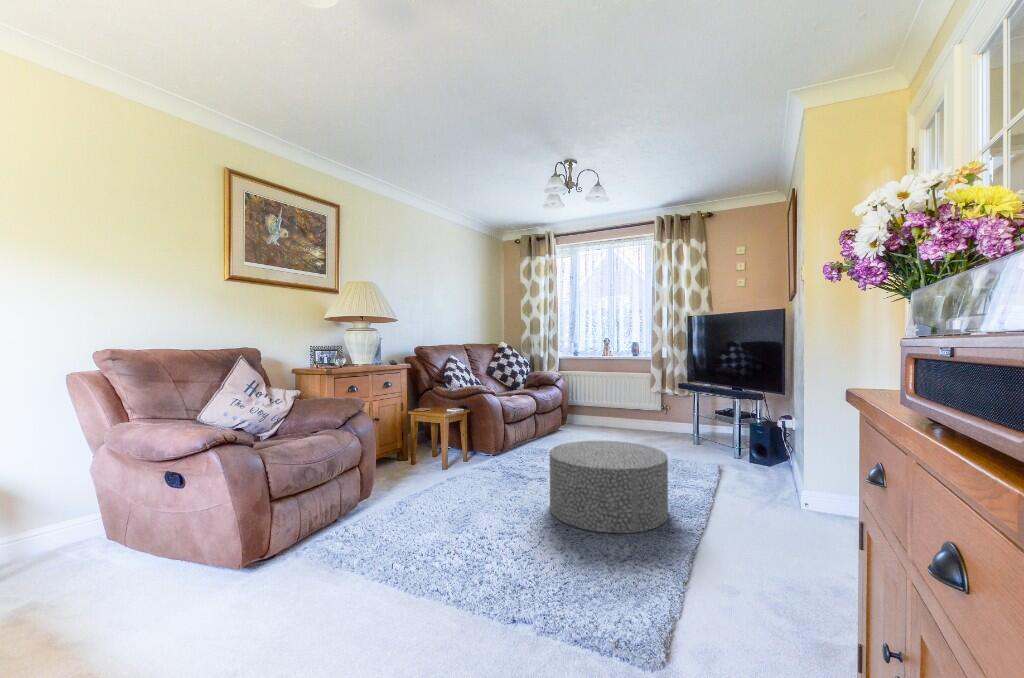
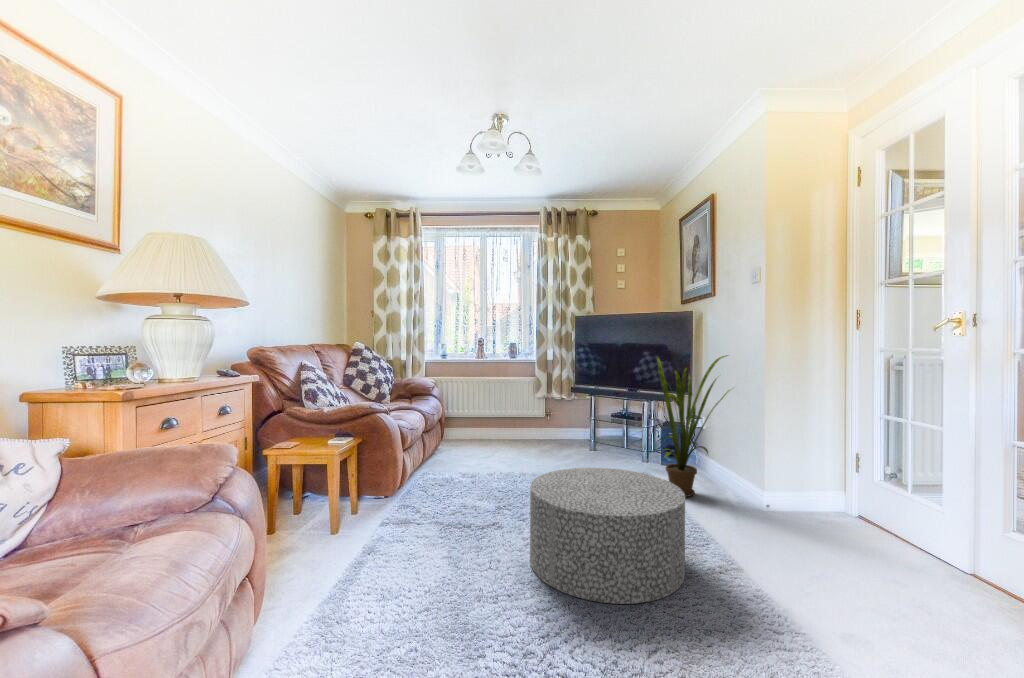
house plant: none [703,352,790,483] -> present [657,355,730,497]

